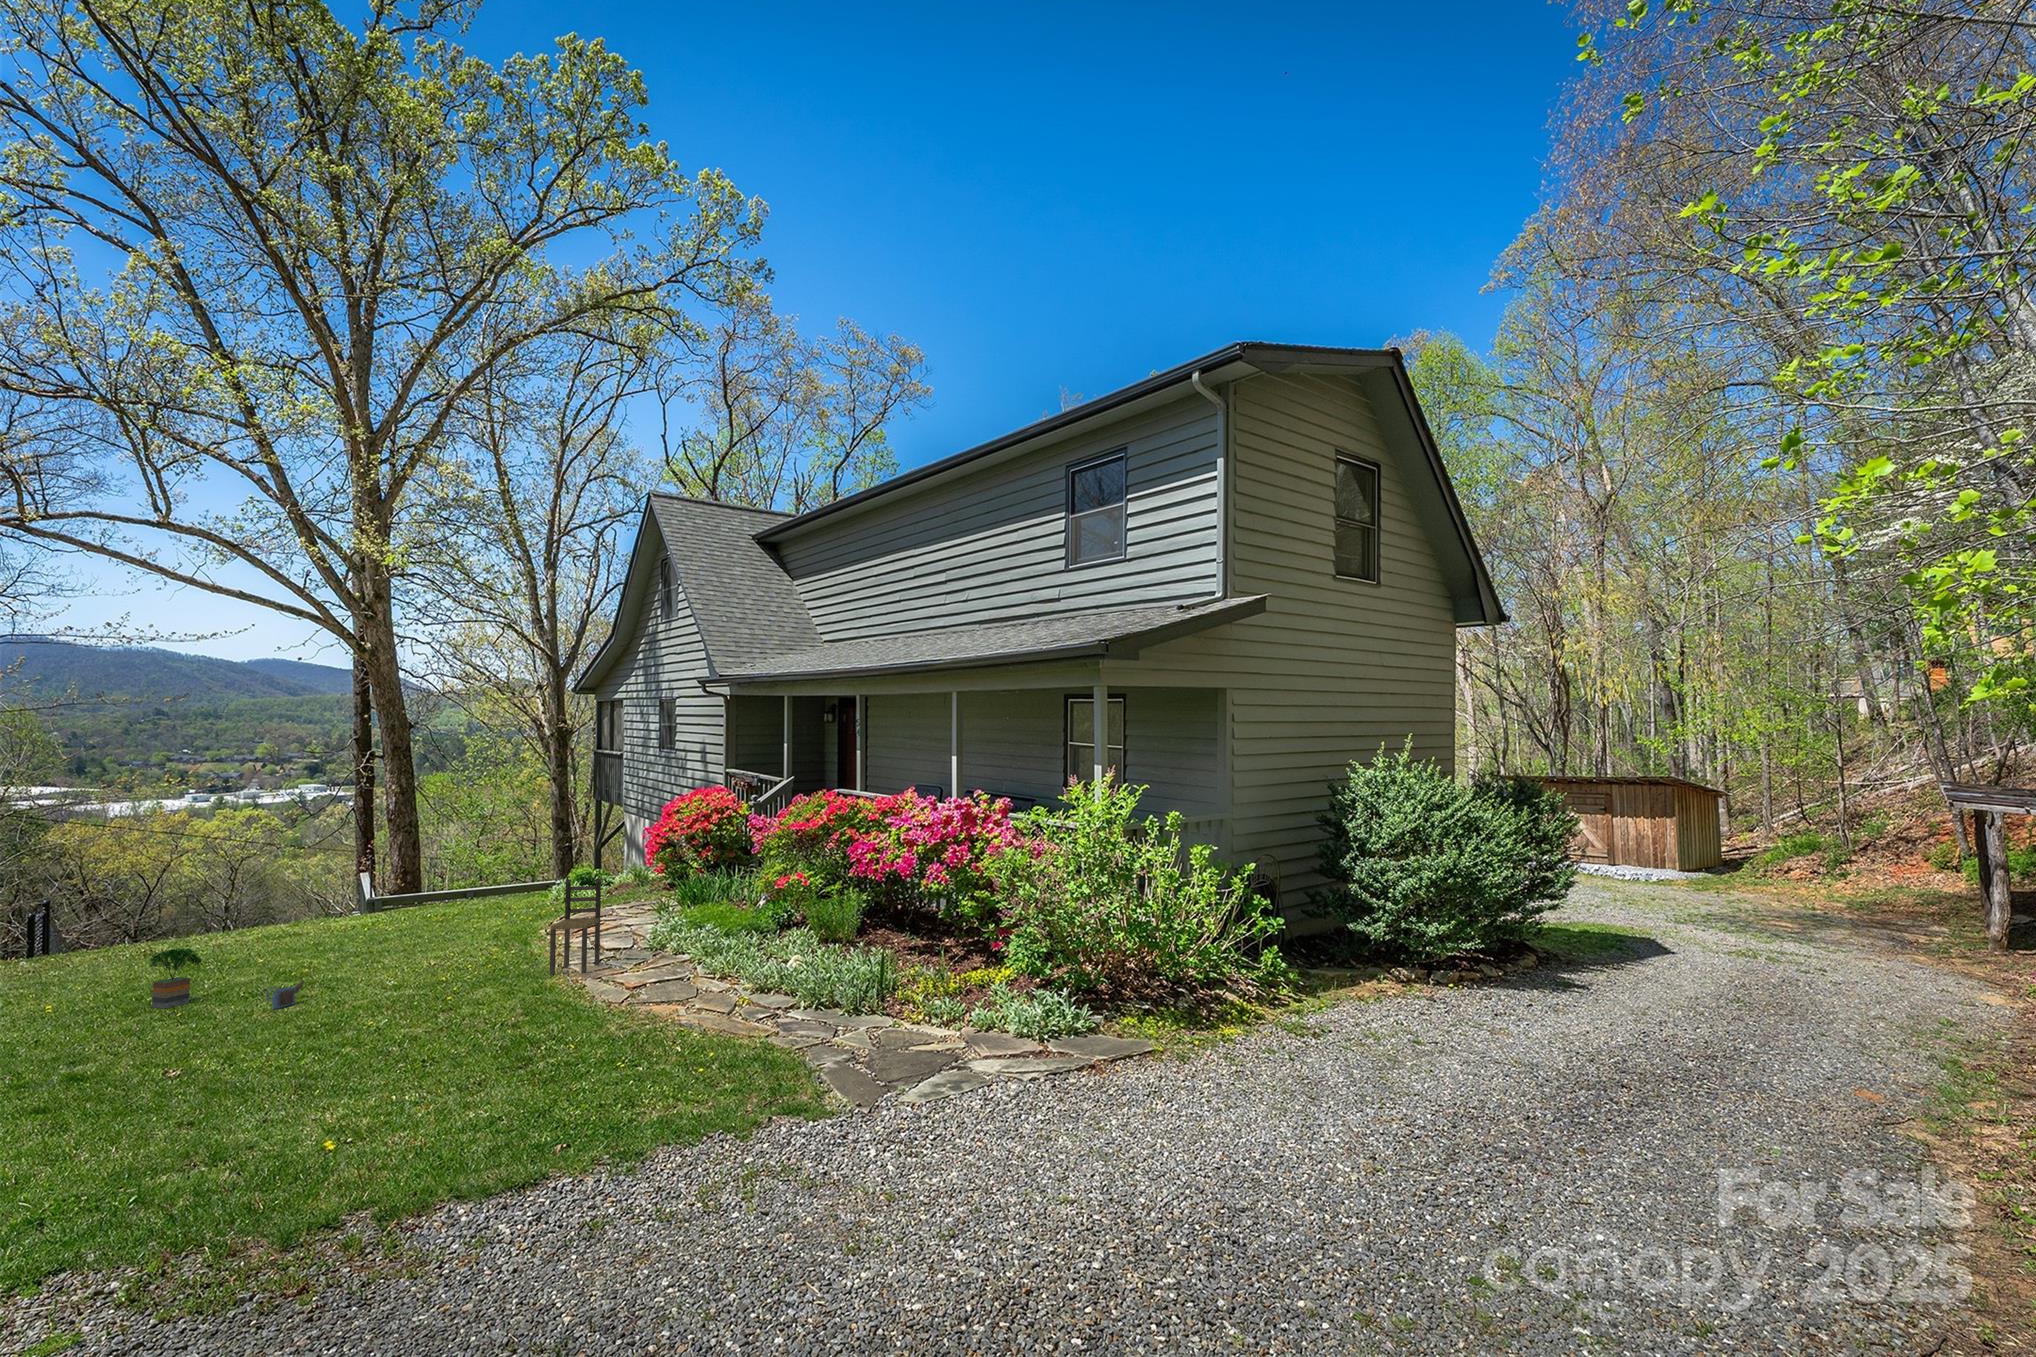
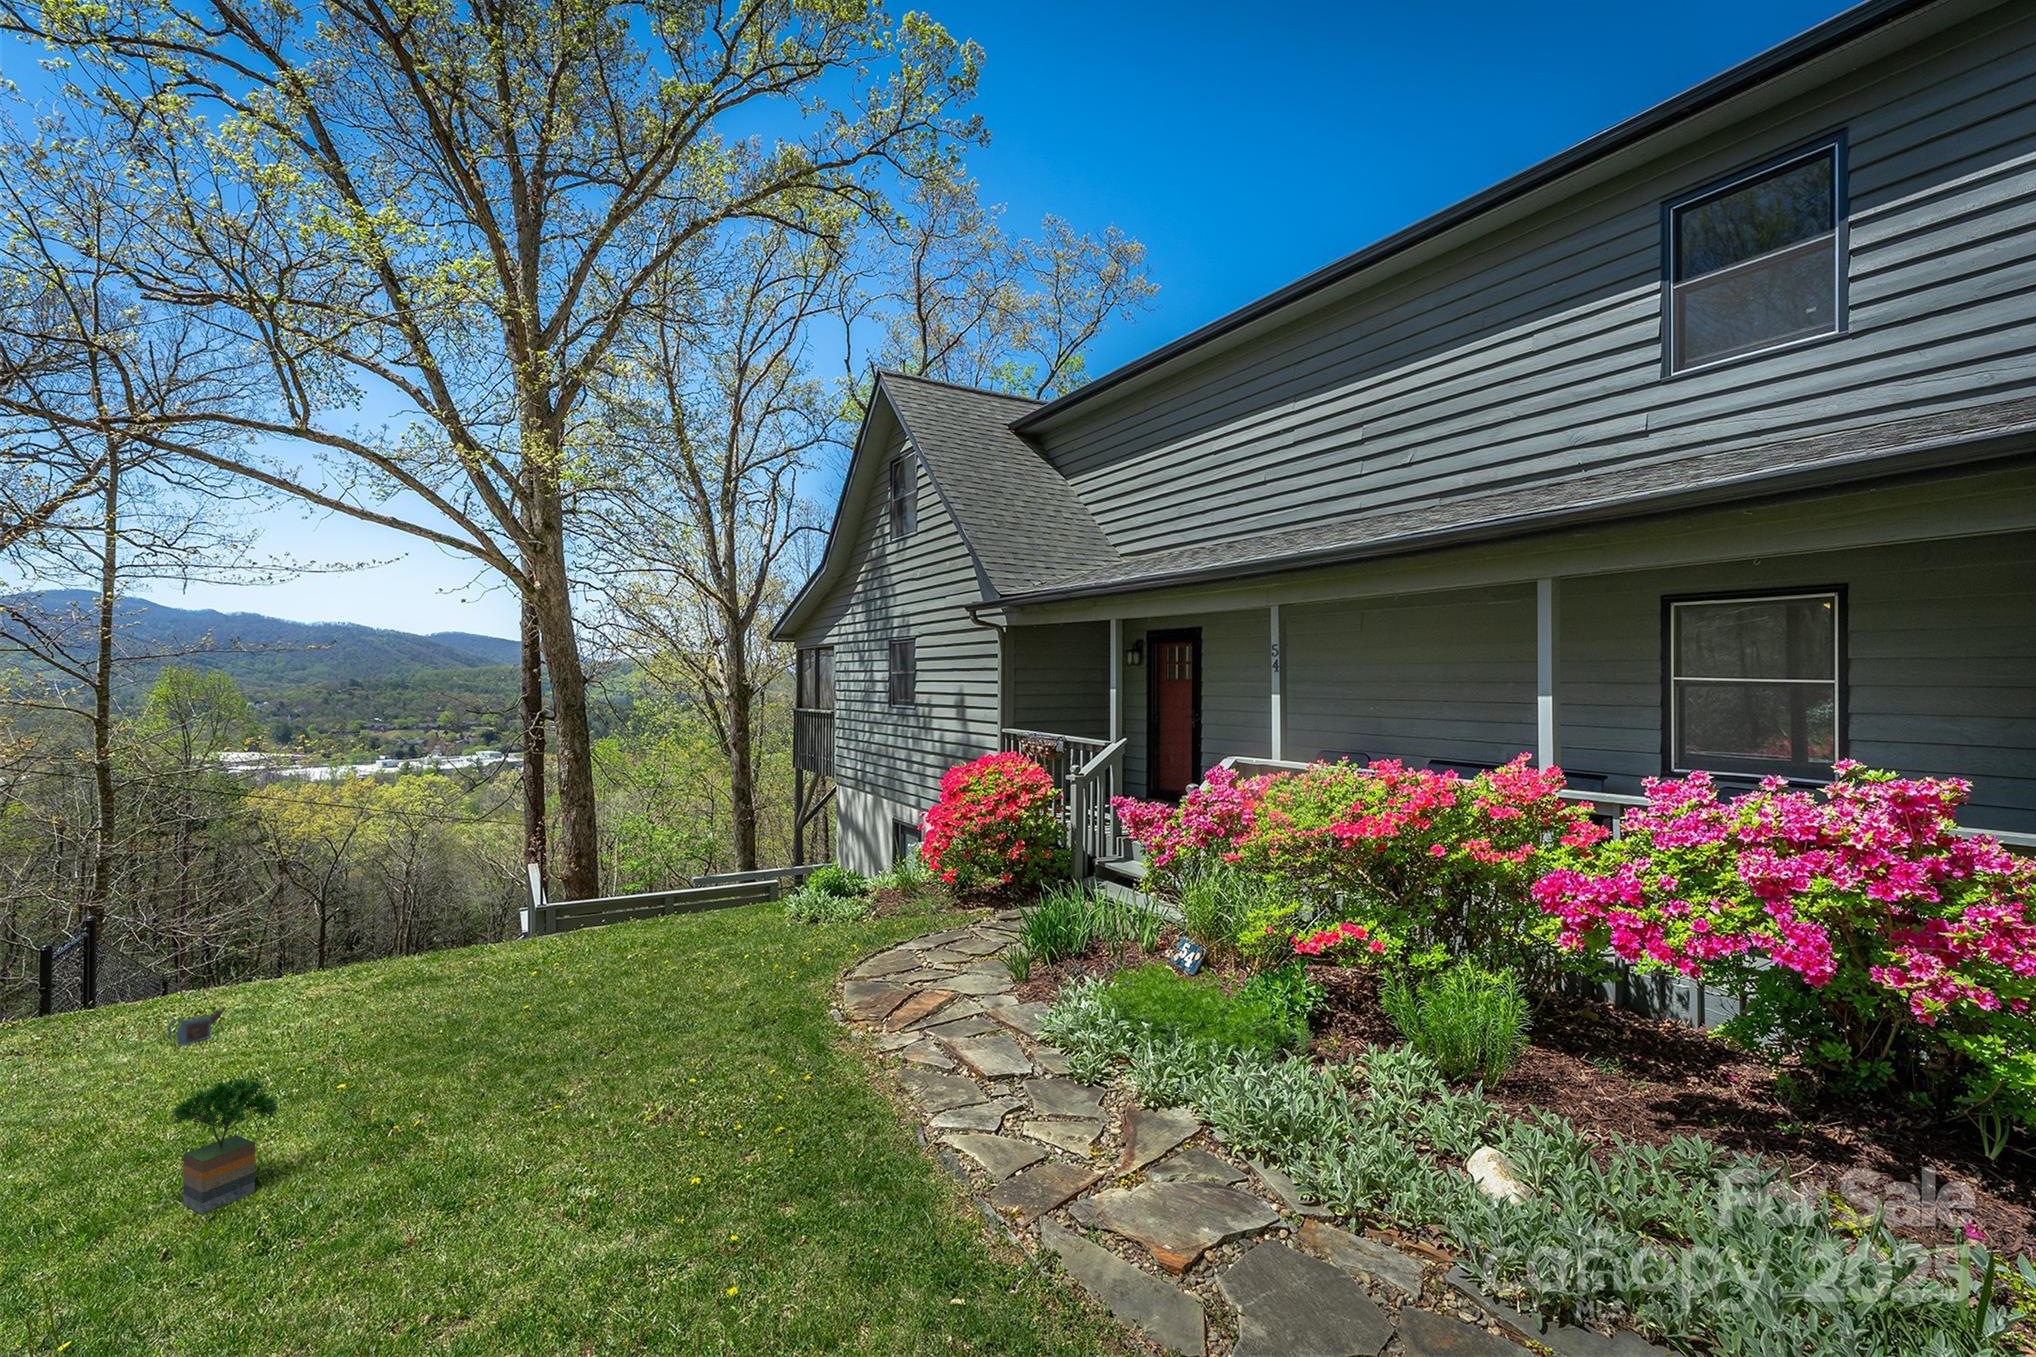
chair: present [550,878,601,975] -> none [923,931,998,1134]
watering can: present [266,981,305,1009] -> present [167,1007,226,1046]

